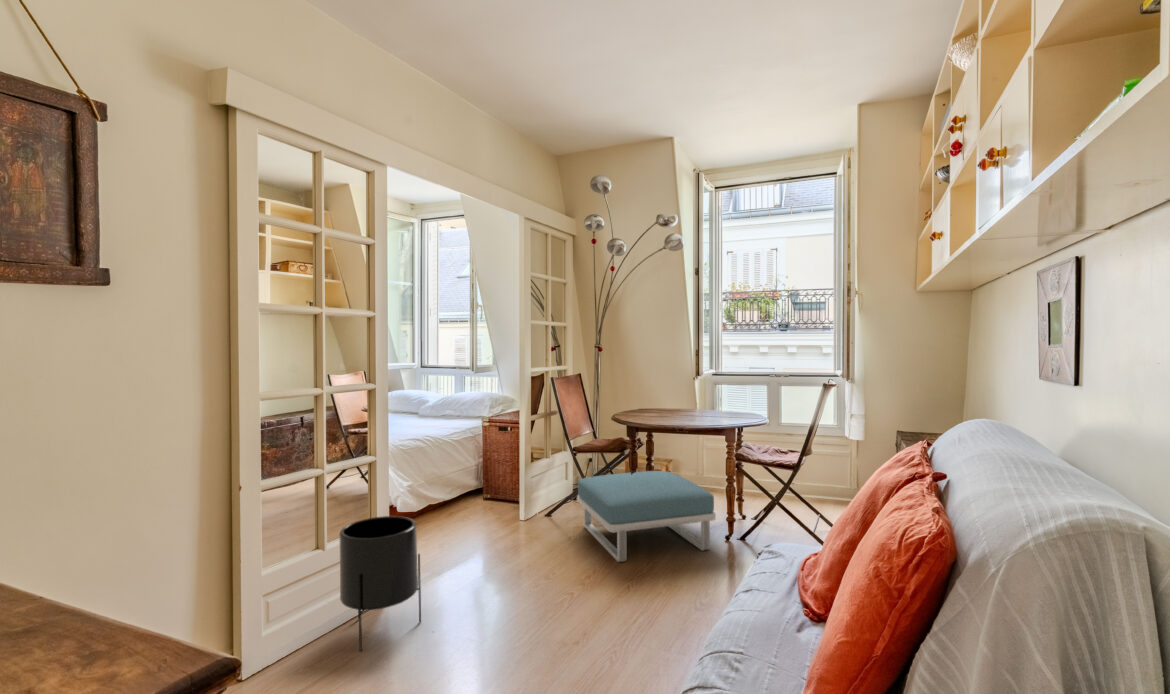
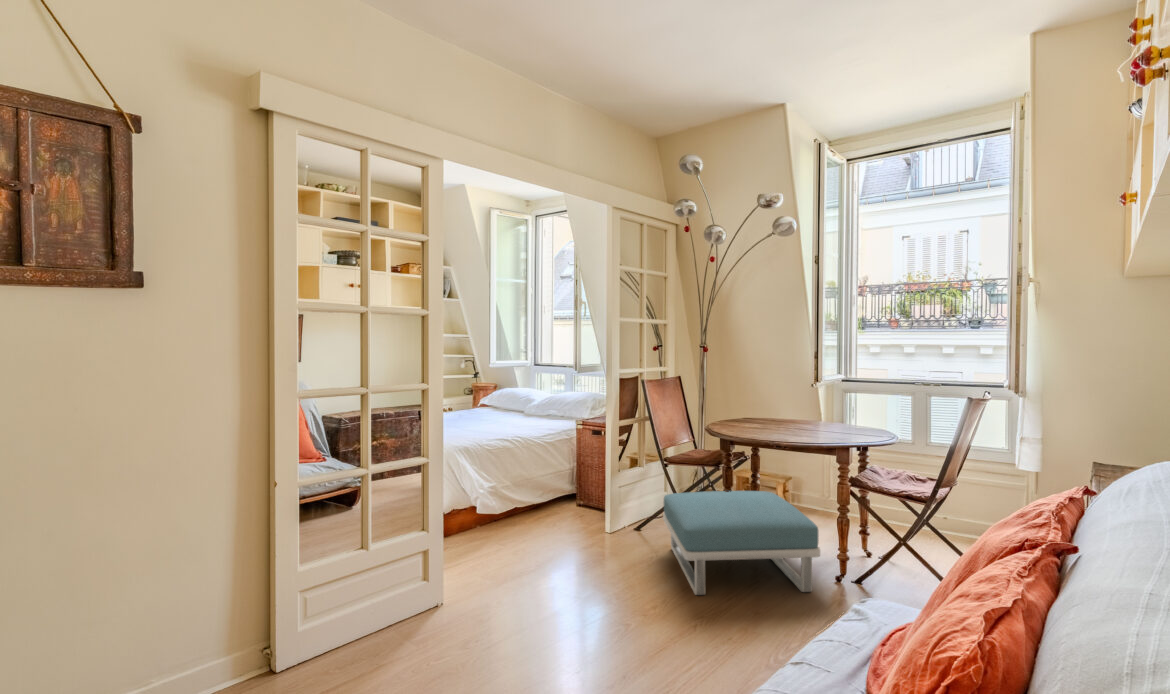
planter: present [339,516,421,651] -> none [378,524,461,664]

